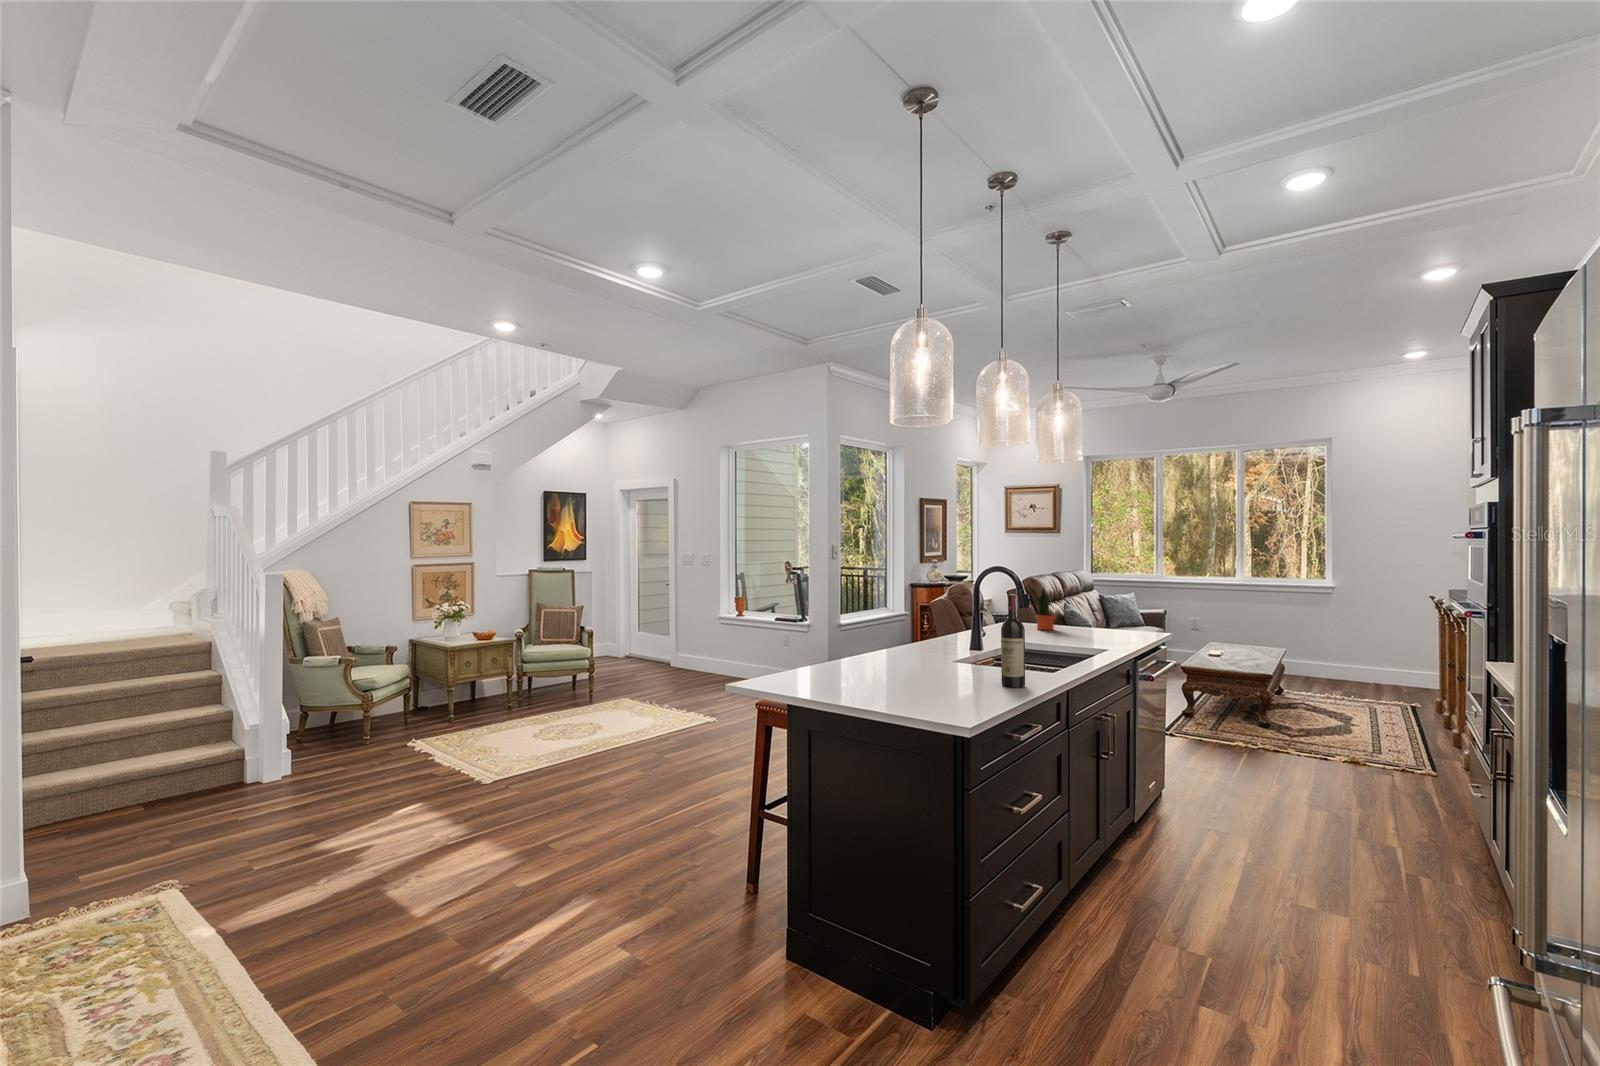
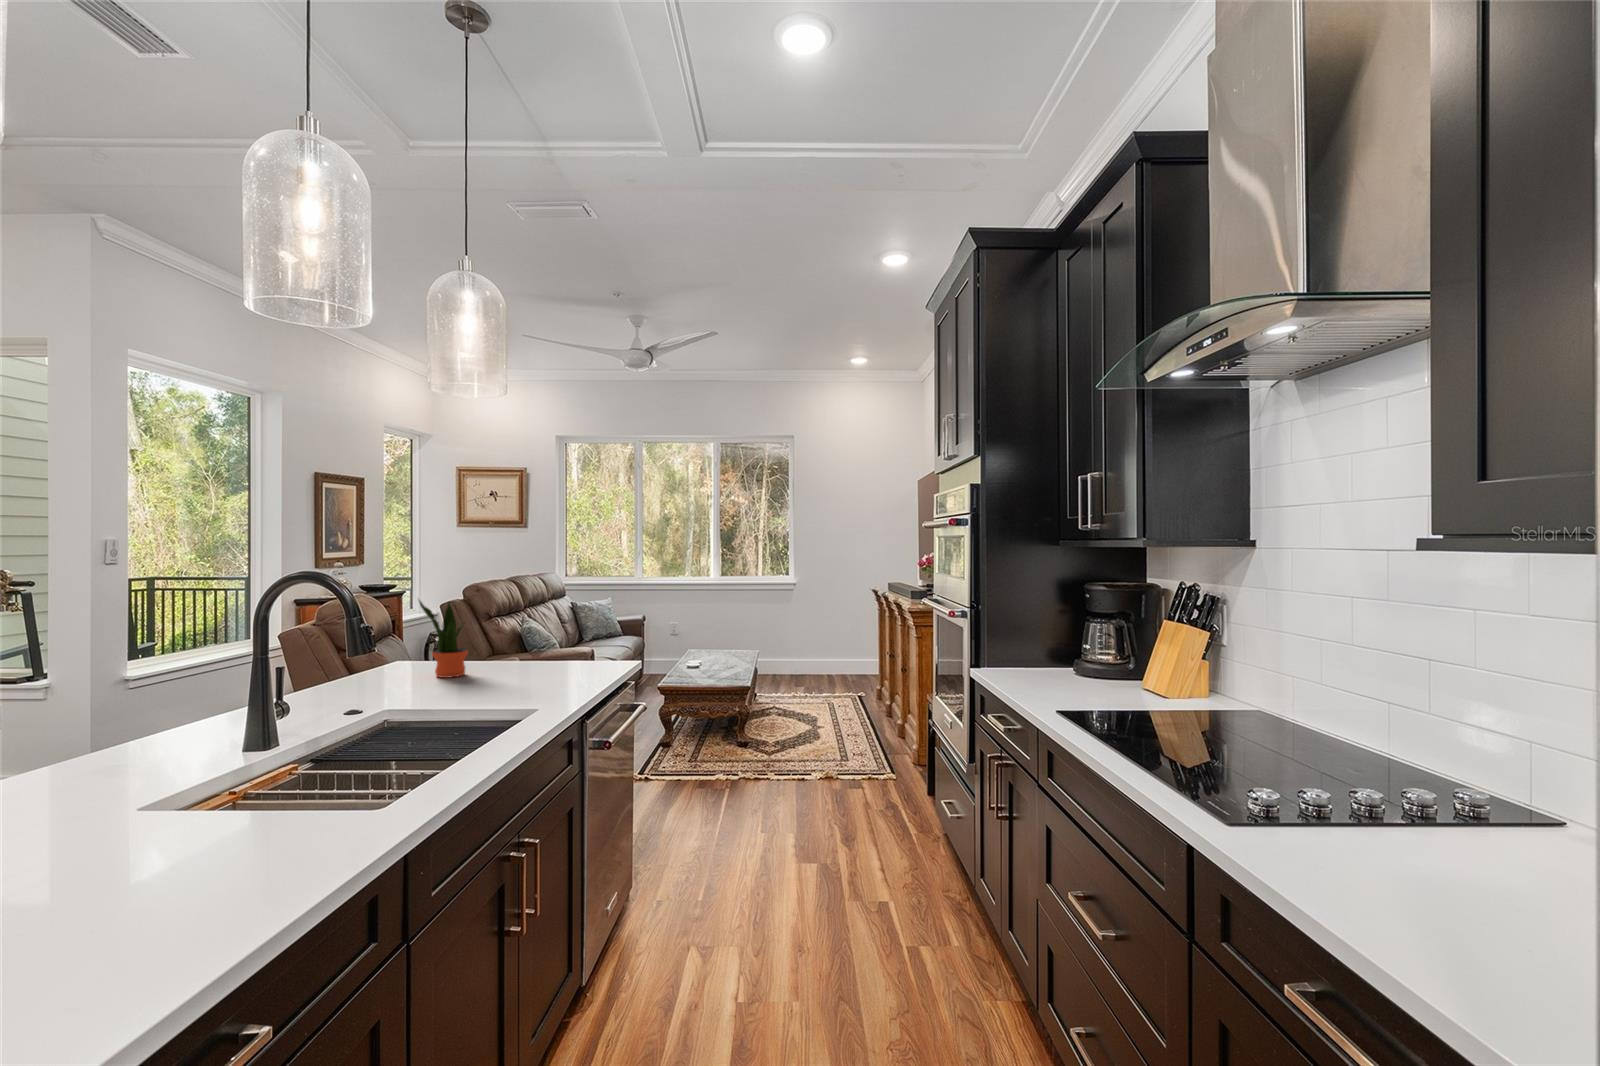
wine bottle: present [1001,594,1025,688] -> none [152,654,240,943]

